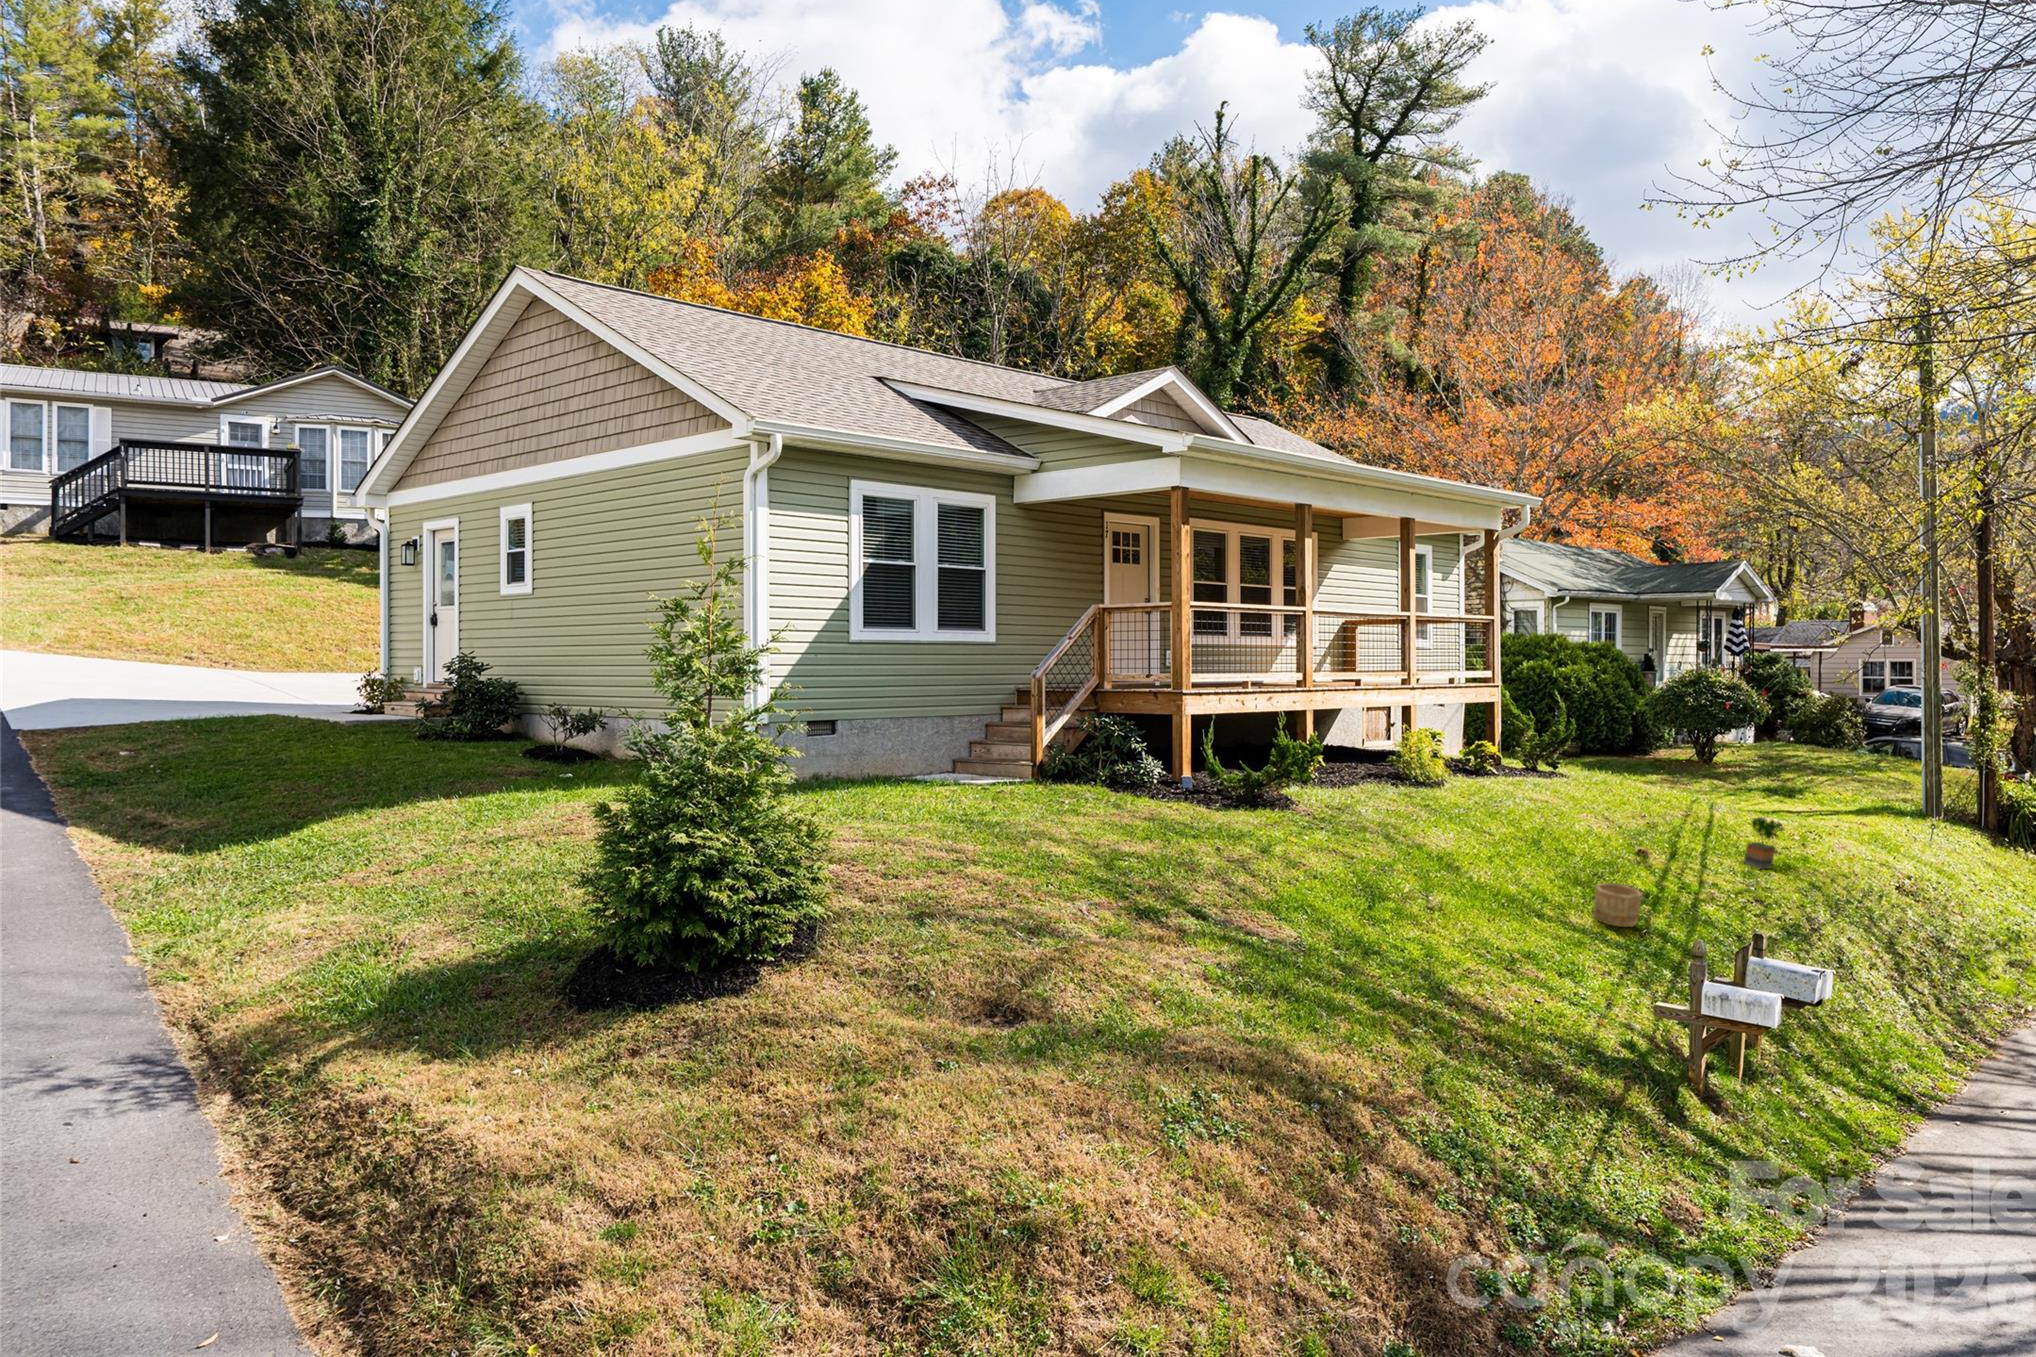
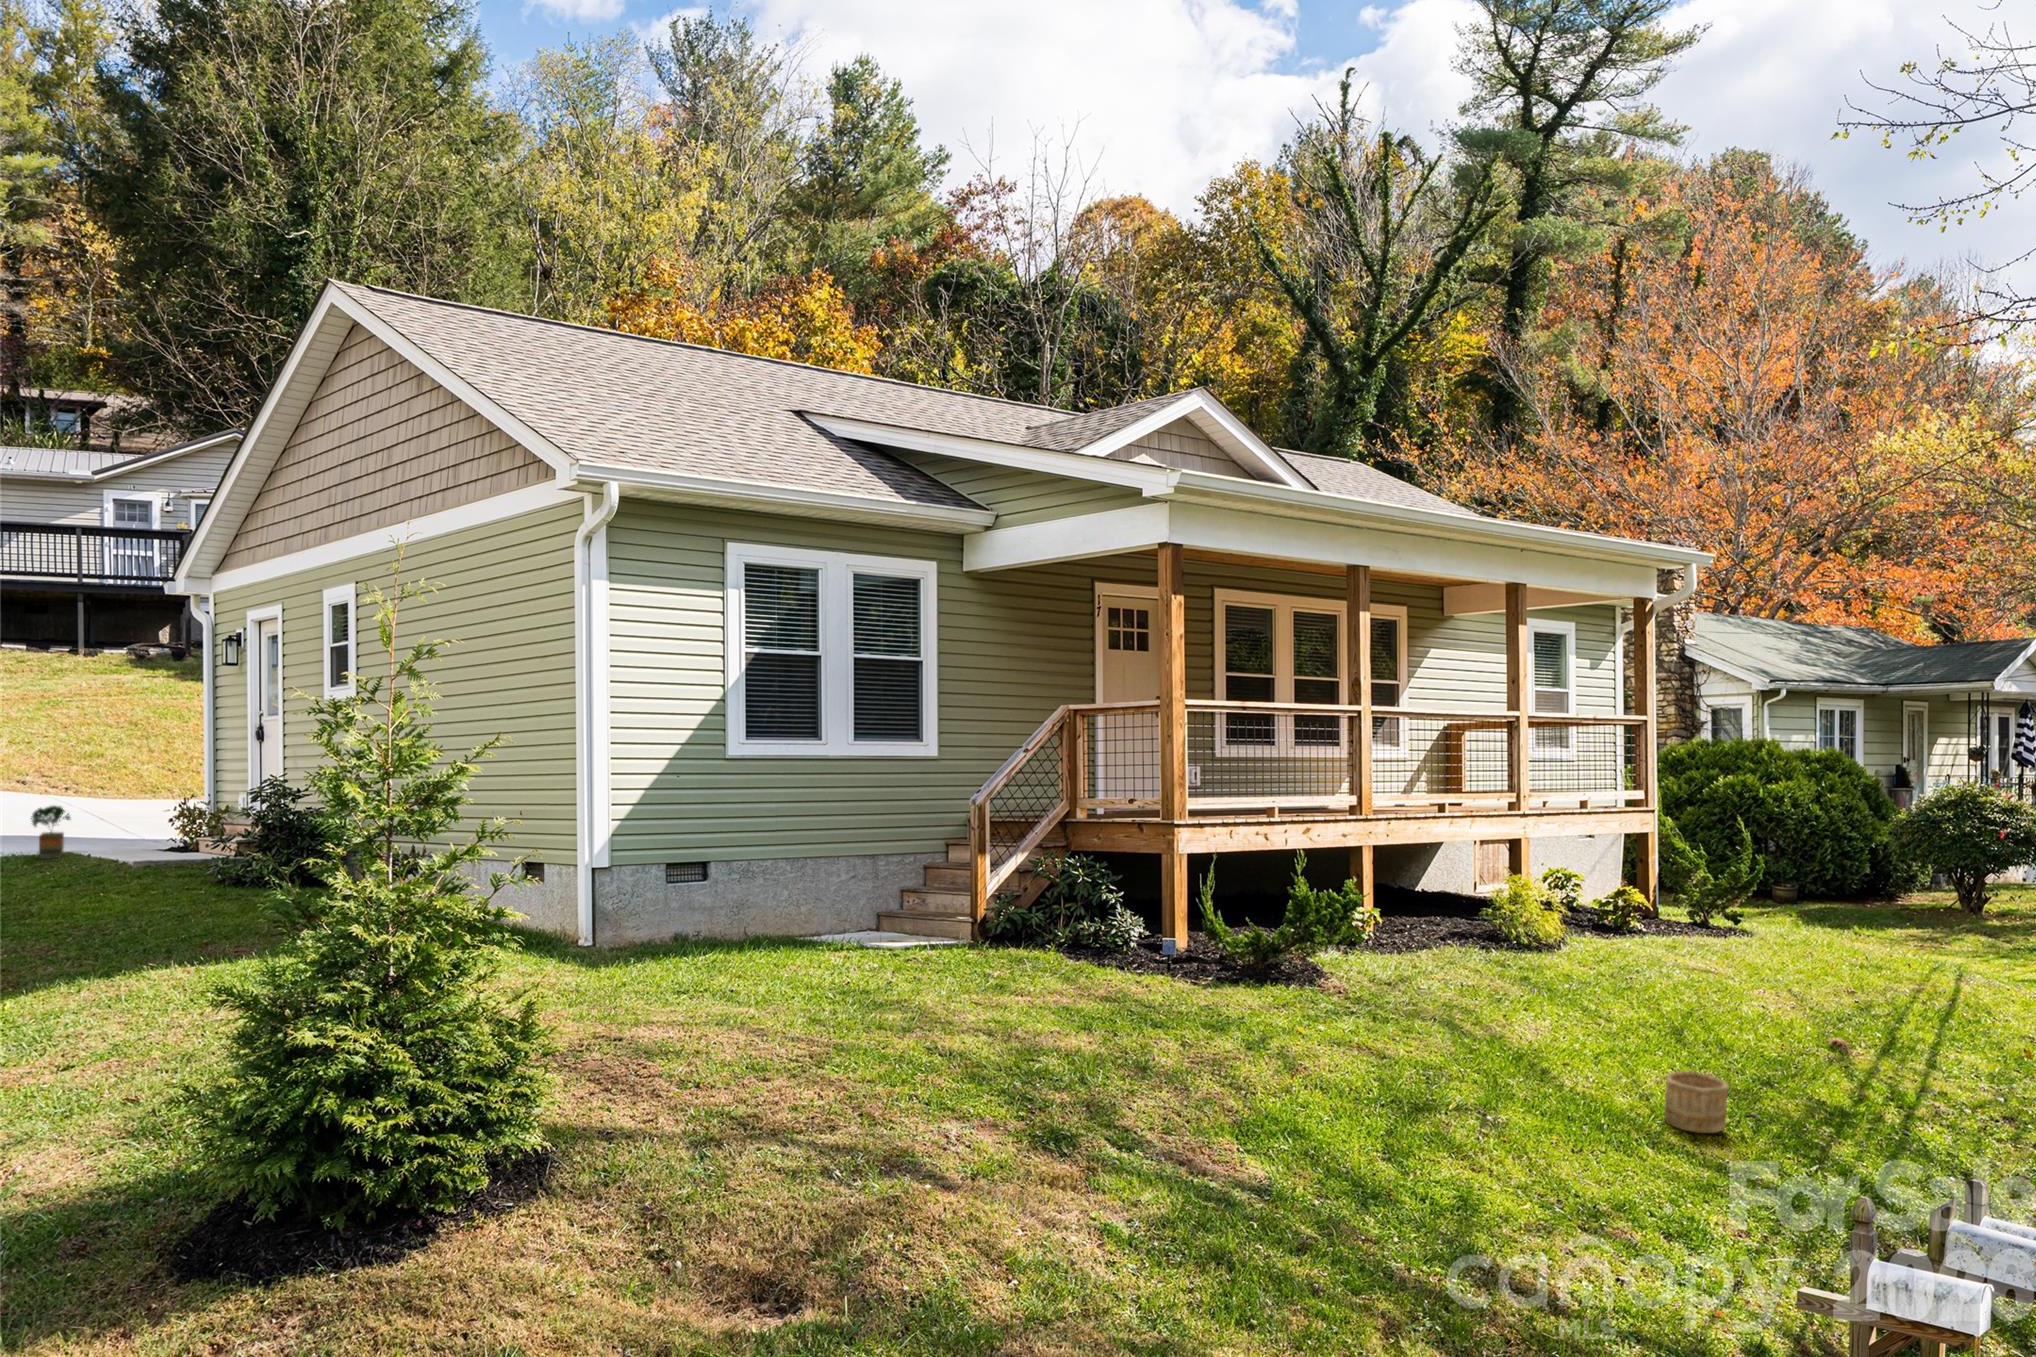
potted tree: present [1744,817,1784,869] -> present [31,806,70,859]

